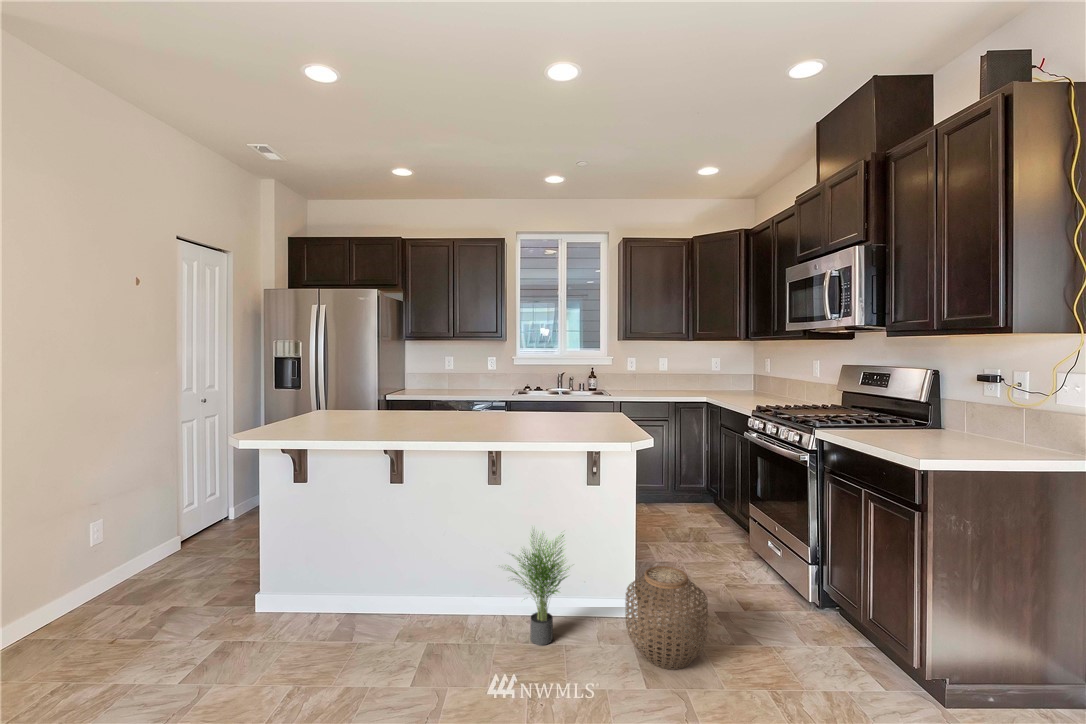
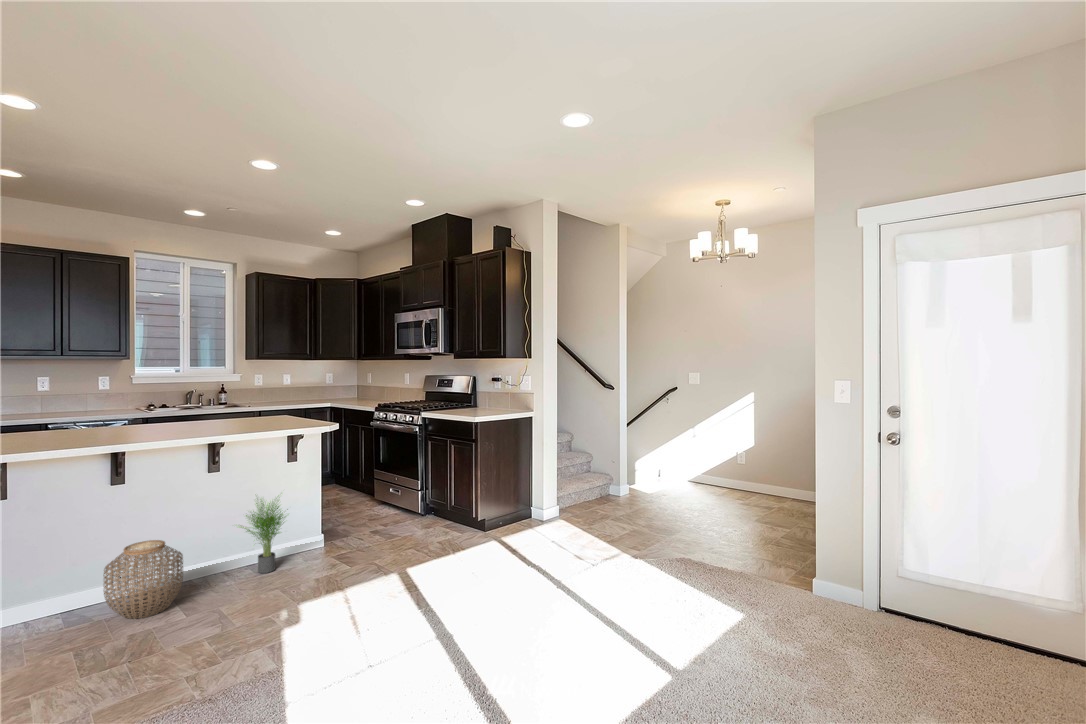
woven basket: present [625,566,708,669] -> present [103,540,183,619]

